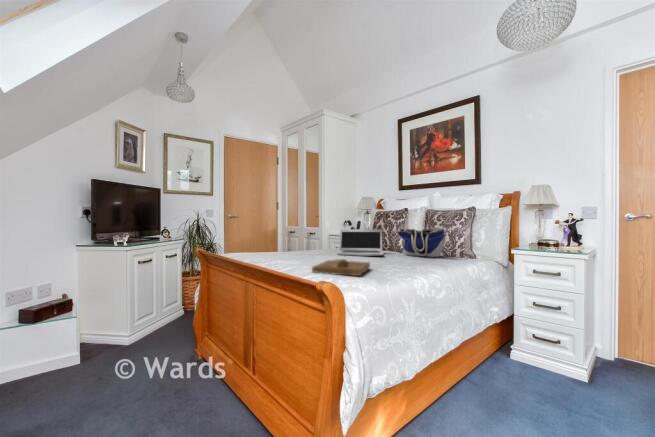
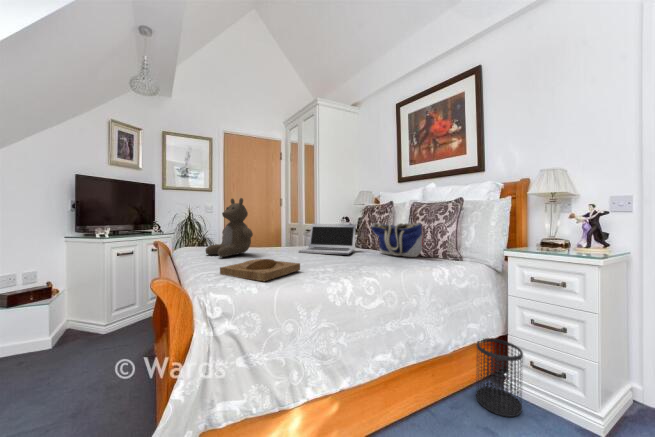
teddy bear: none [264,206,307,260] -> present [205,198,253,257]
wastebasket: none [494,320,531,379] -> present [476,338,523,417]

